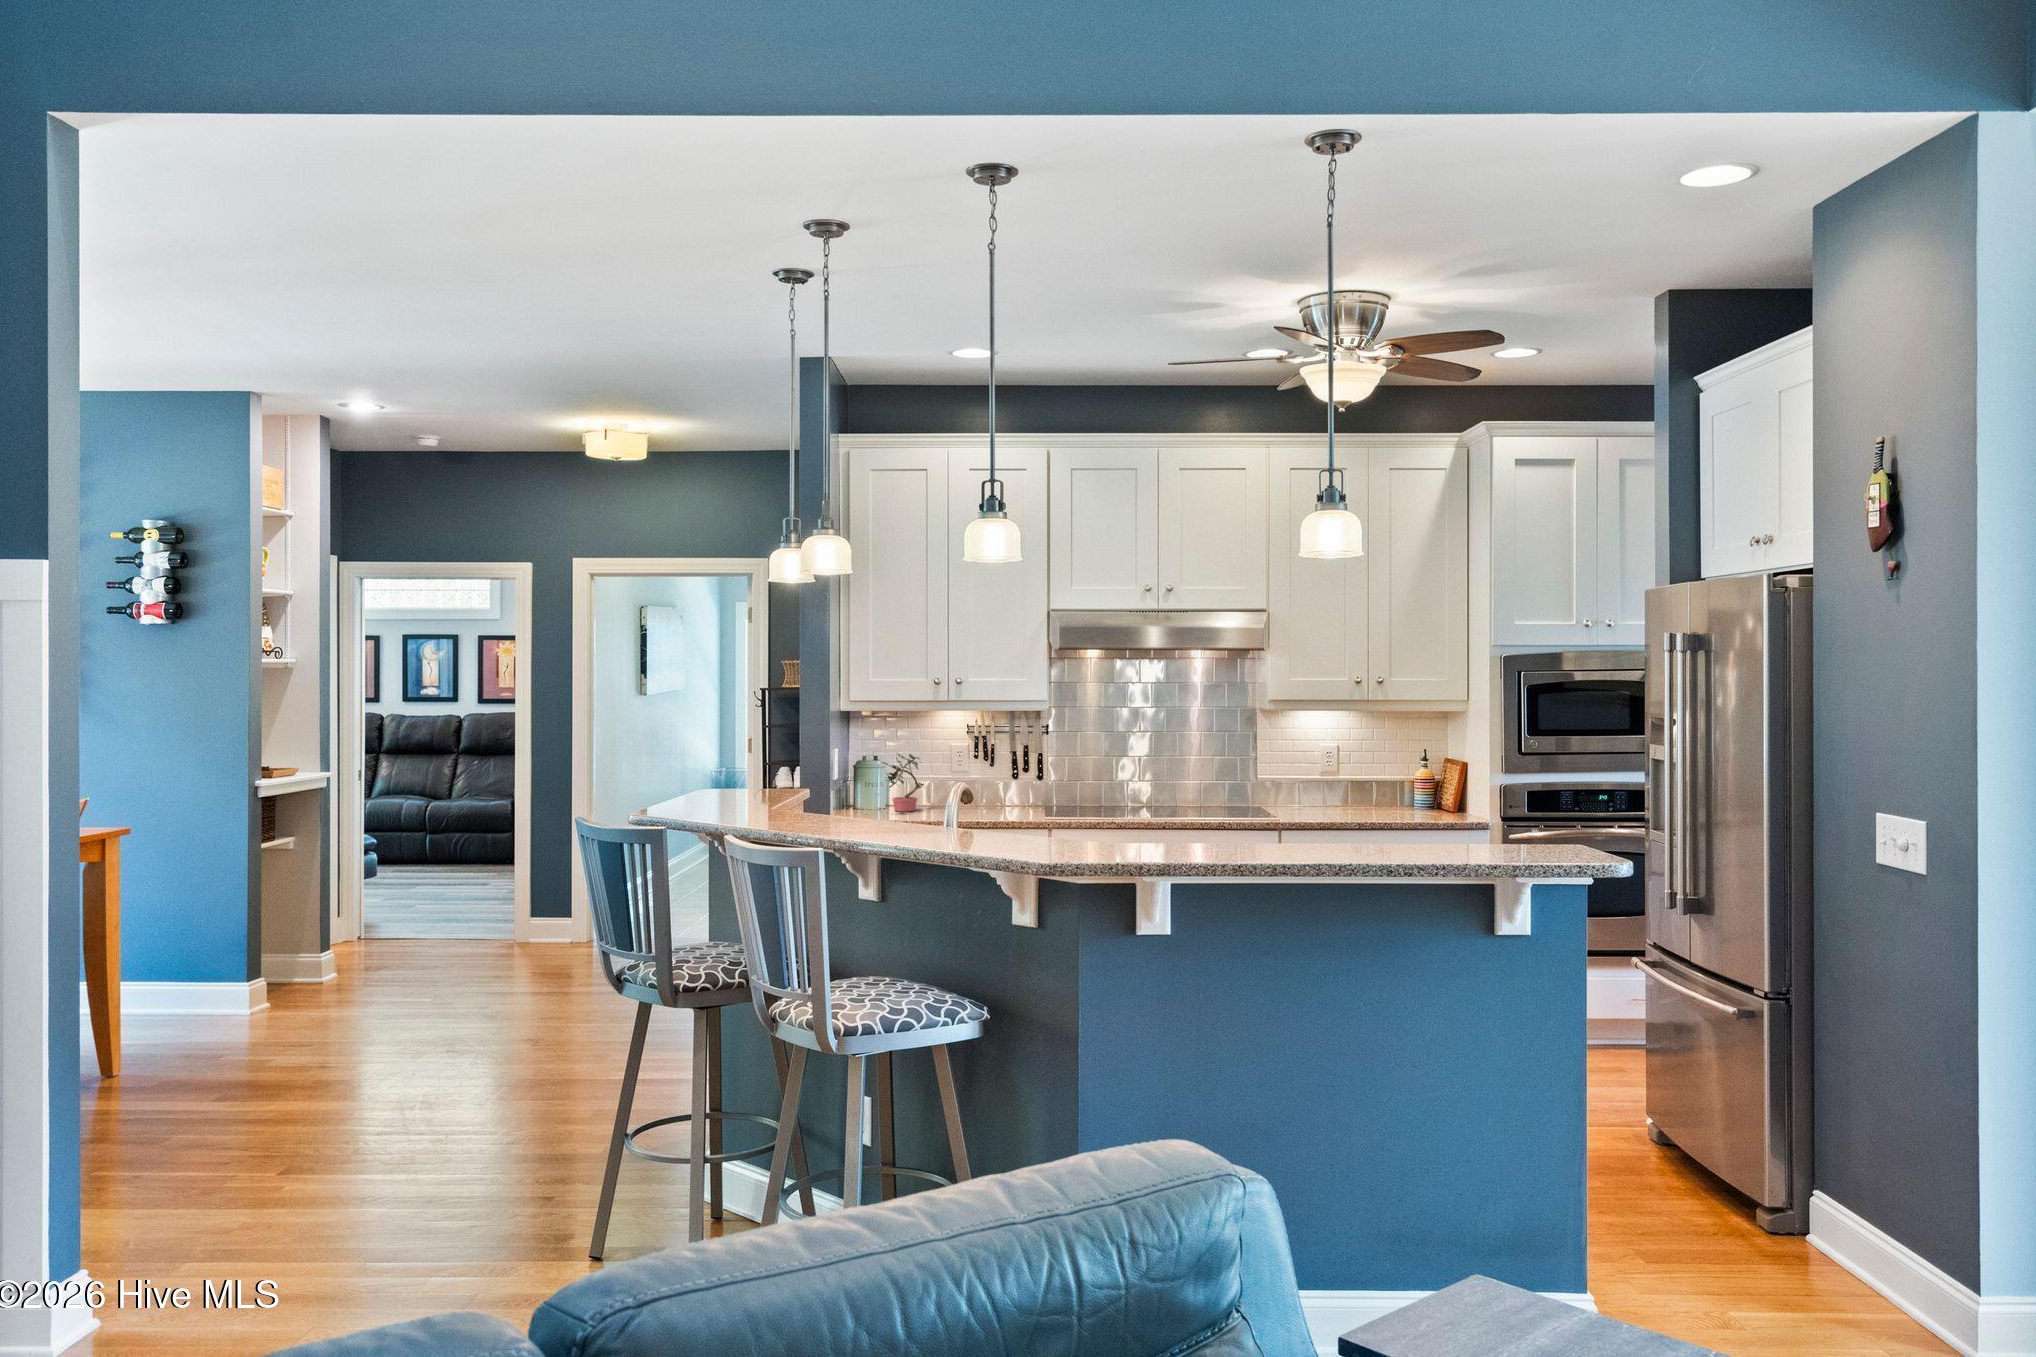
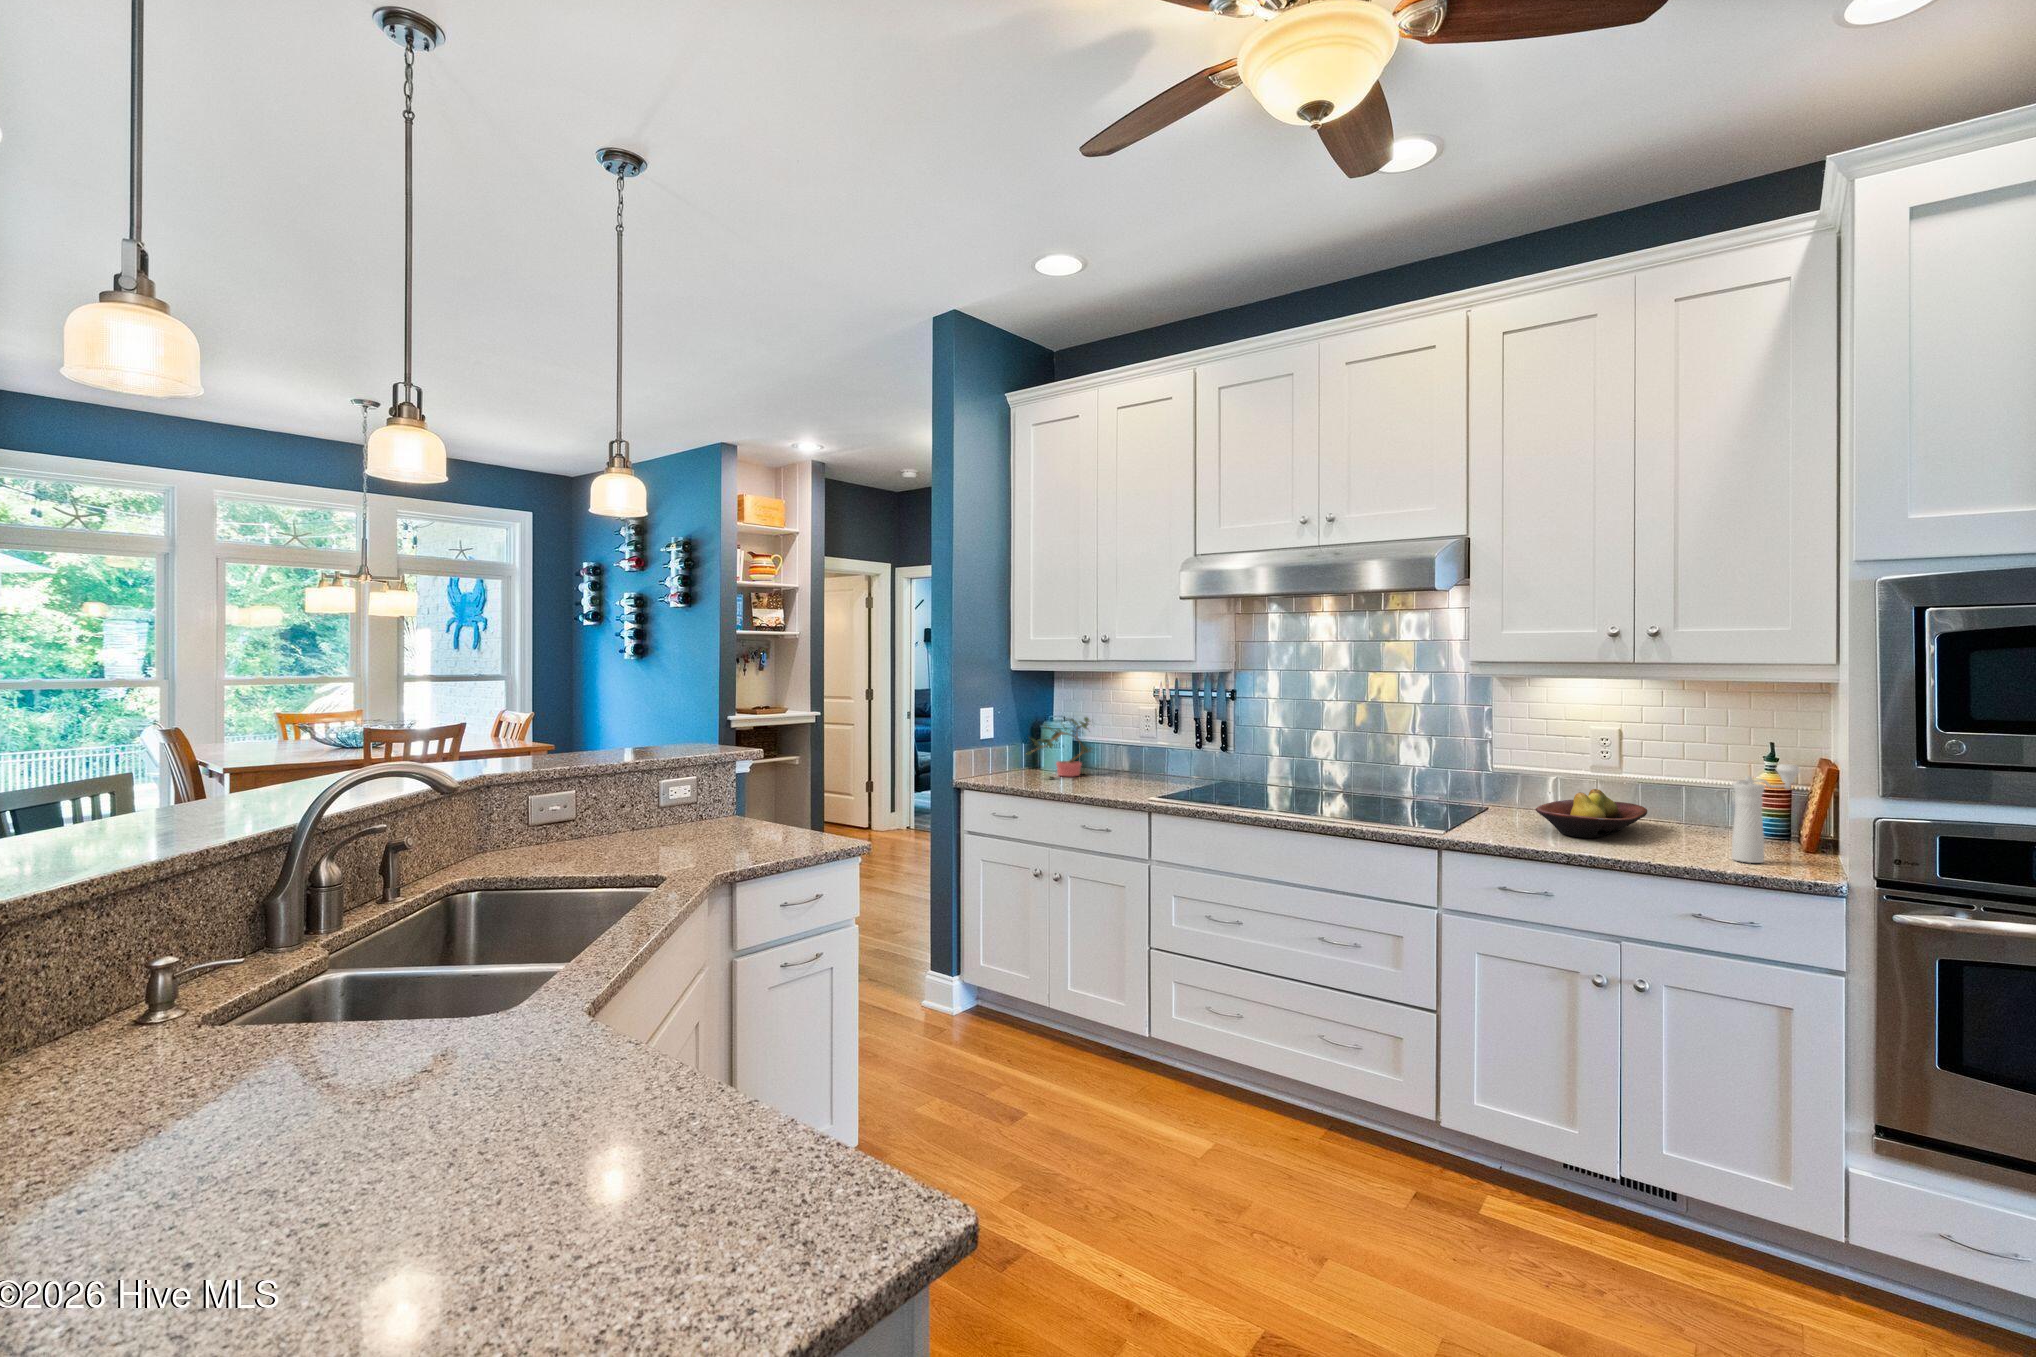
pepper mill: none [1432,759,1459,818] -> present [1732,764,1800,863]
fruit bowl: none [1313,785,1373,815] -> present [1536,789,1647,838]

